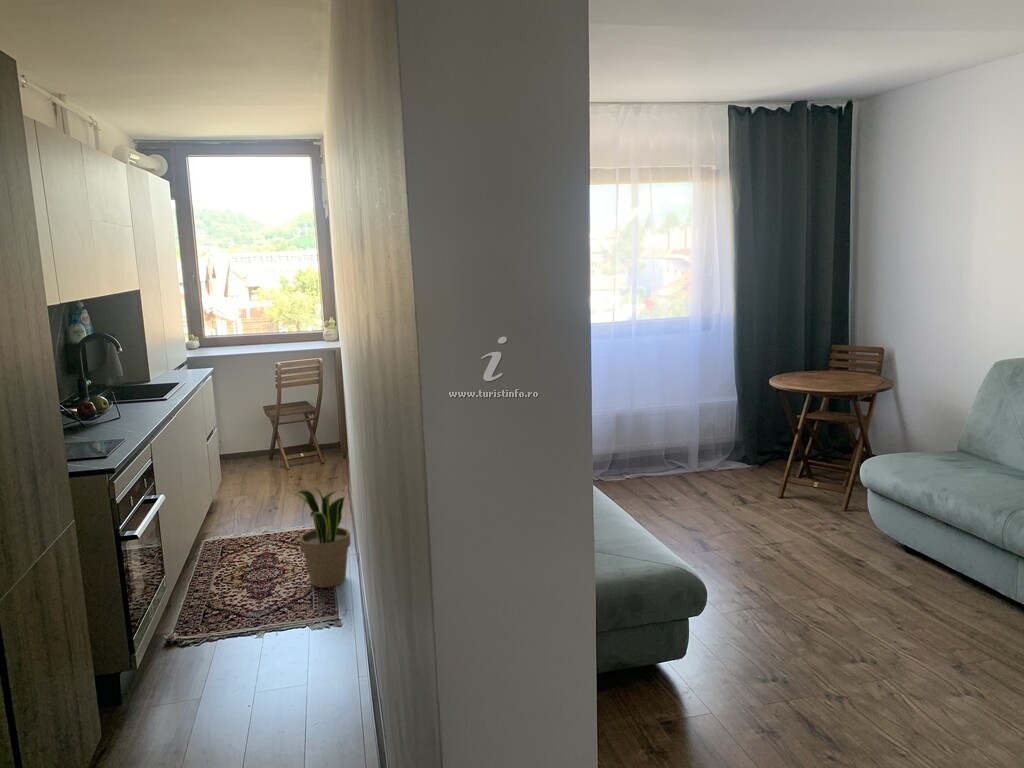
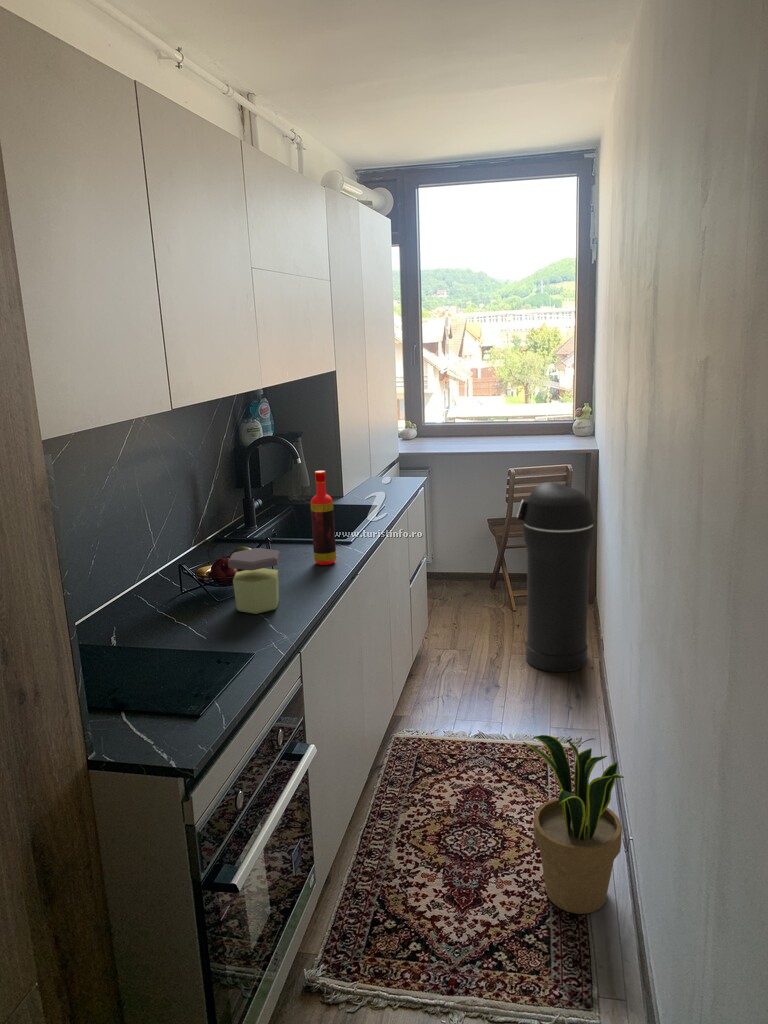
bottle: none [139,346,159,407] -> present [311,471,336,565]
trash can: none [282,365,341,496] -> present [517,482,595,672]
jar: none [94,389,128,427] -> present [228,548,280,614]

